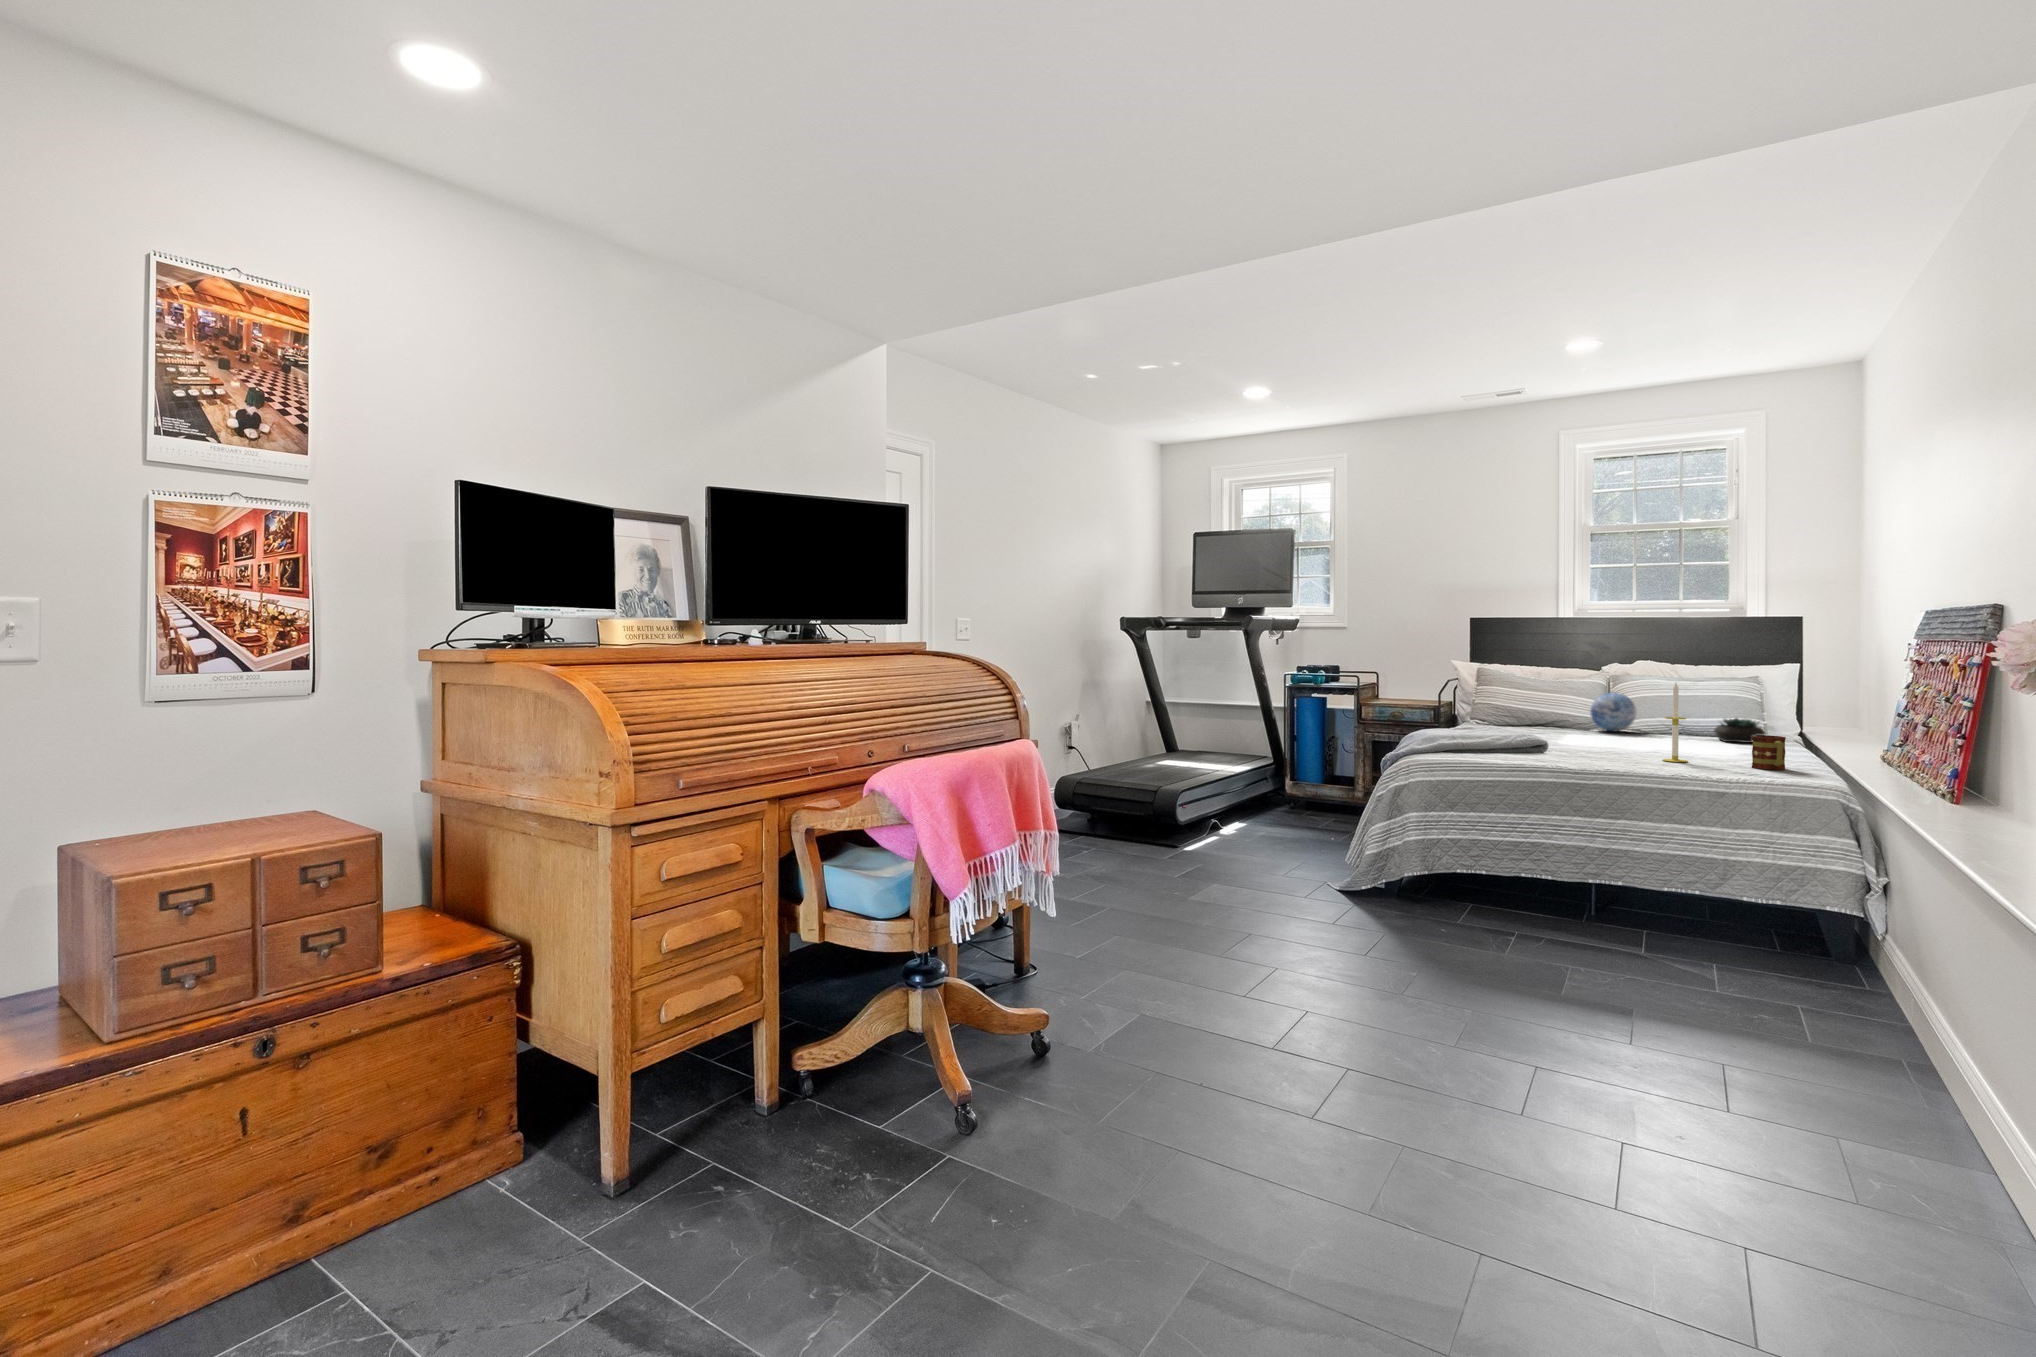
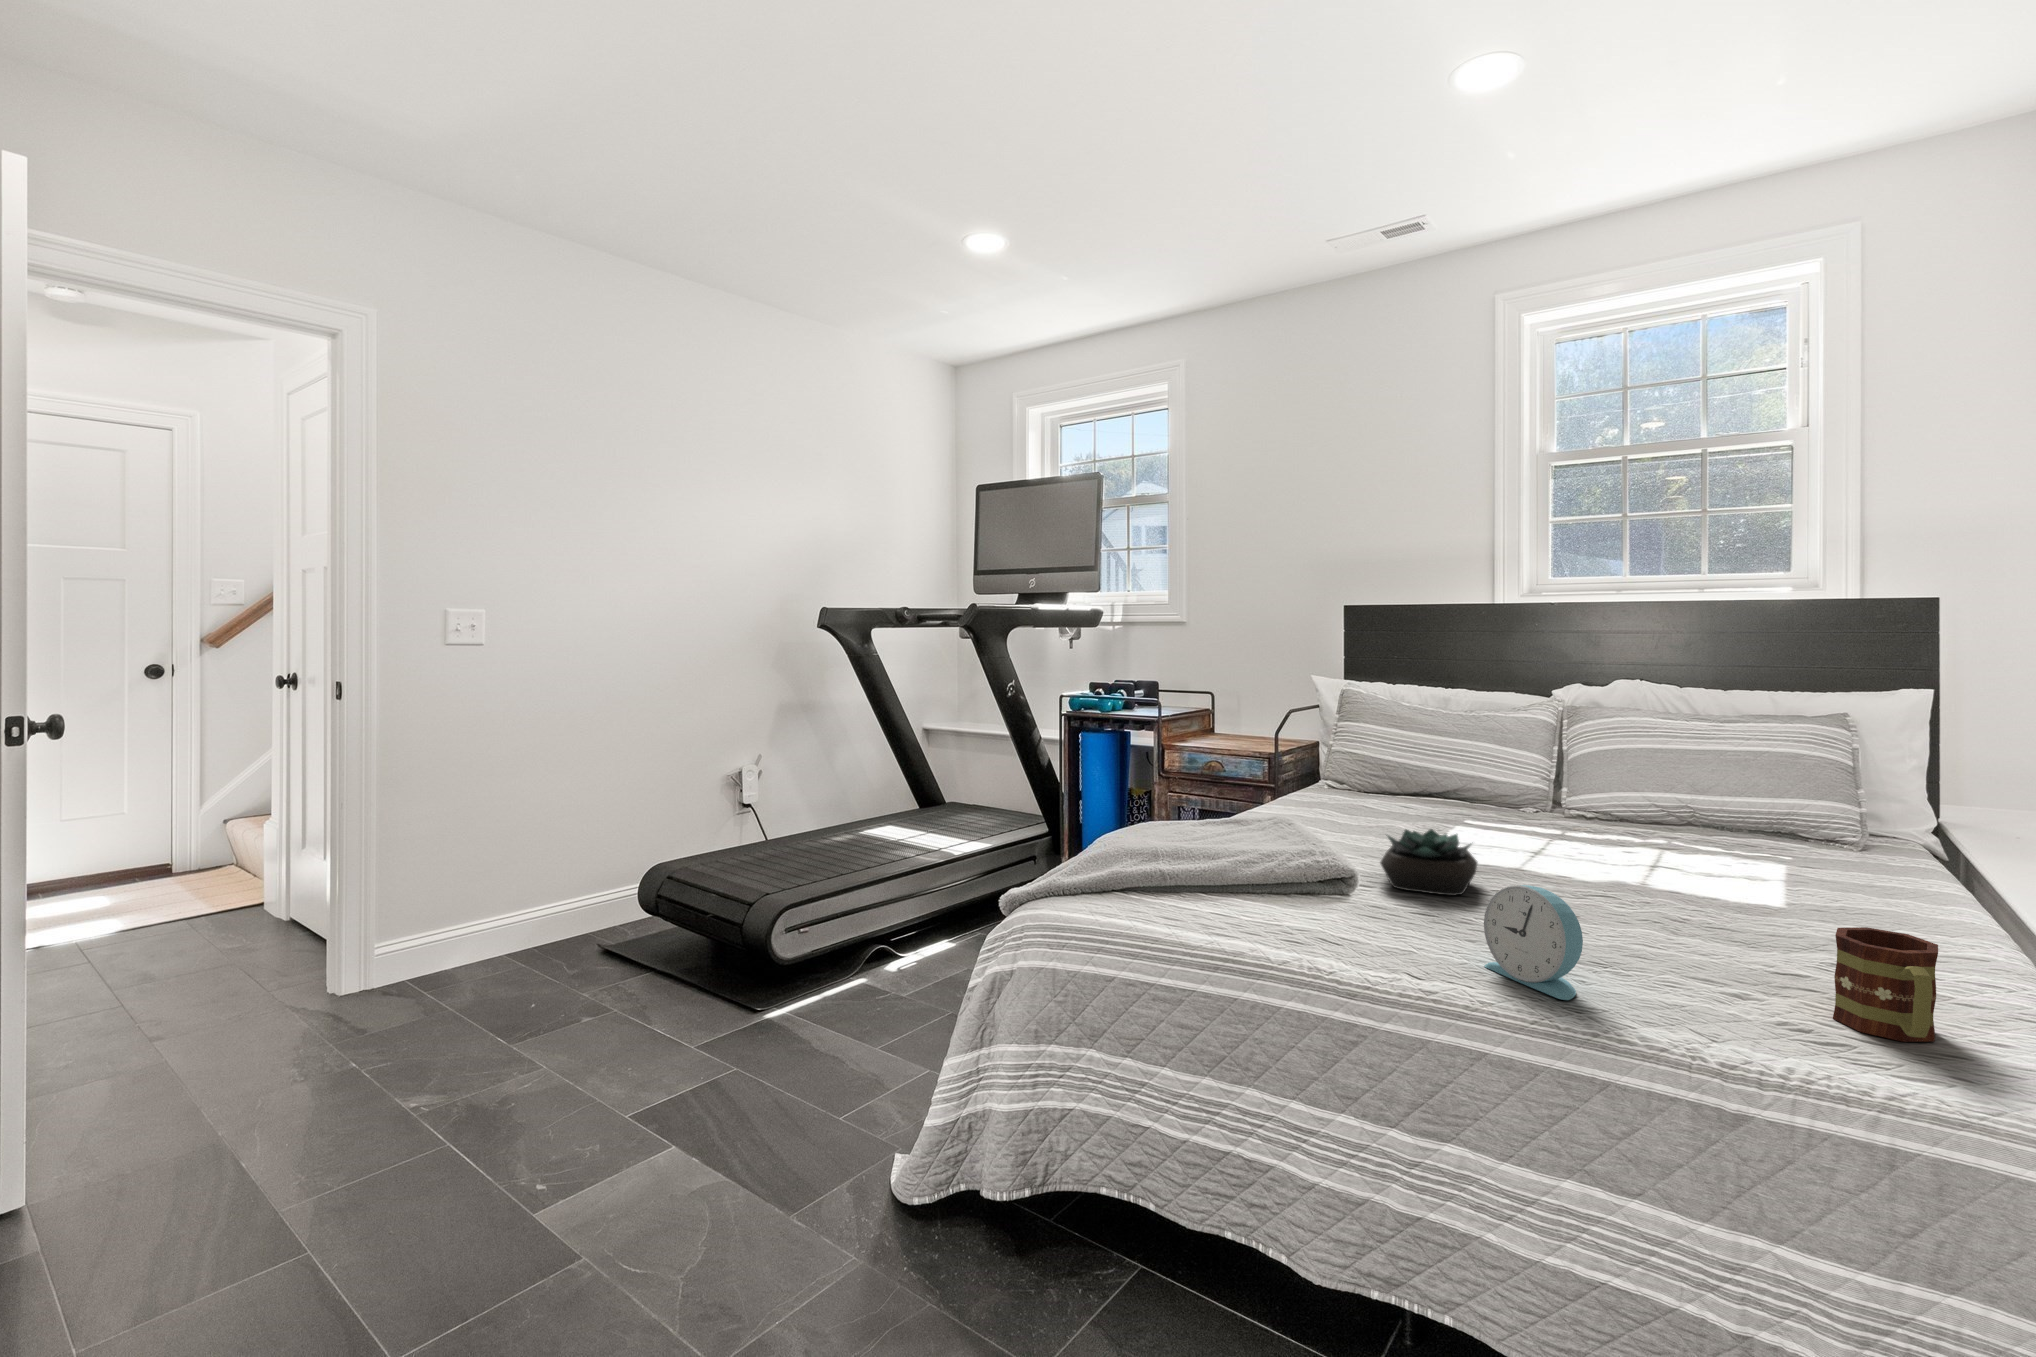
candle: present [1663,683,1688,762] -> none [1597,769,1660,974]
decorative orb: present [1590,692,1636,731] -> none [1514,743,1599,816]
succulent plant: present [1714,718,1765,743] -> present [1380,829,1477,896]
alarm clock: none [1620,726,1662,766] -> present [1484,885,1583,1000]

